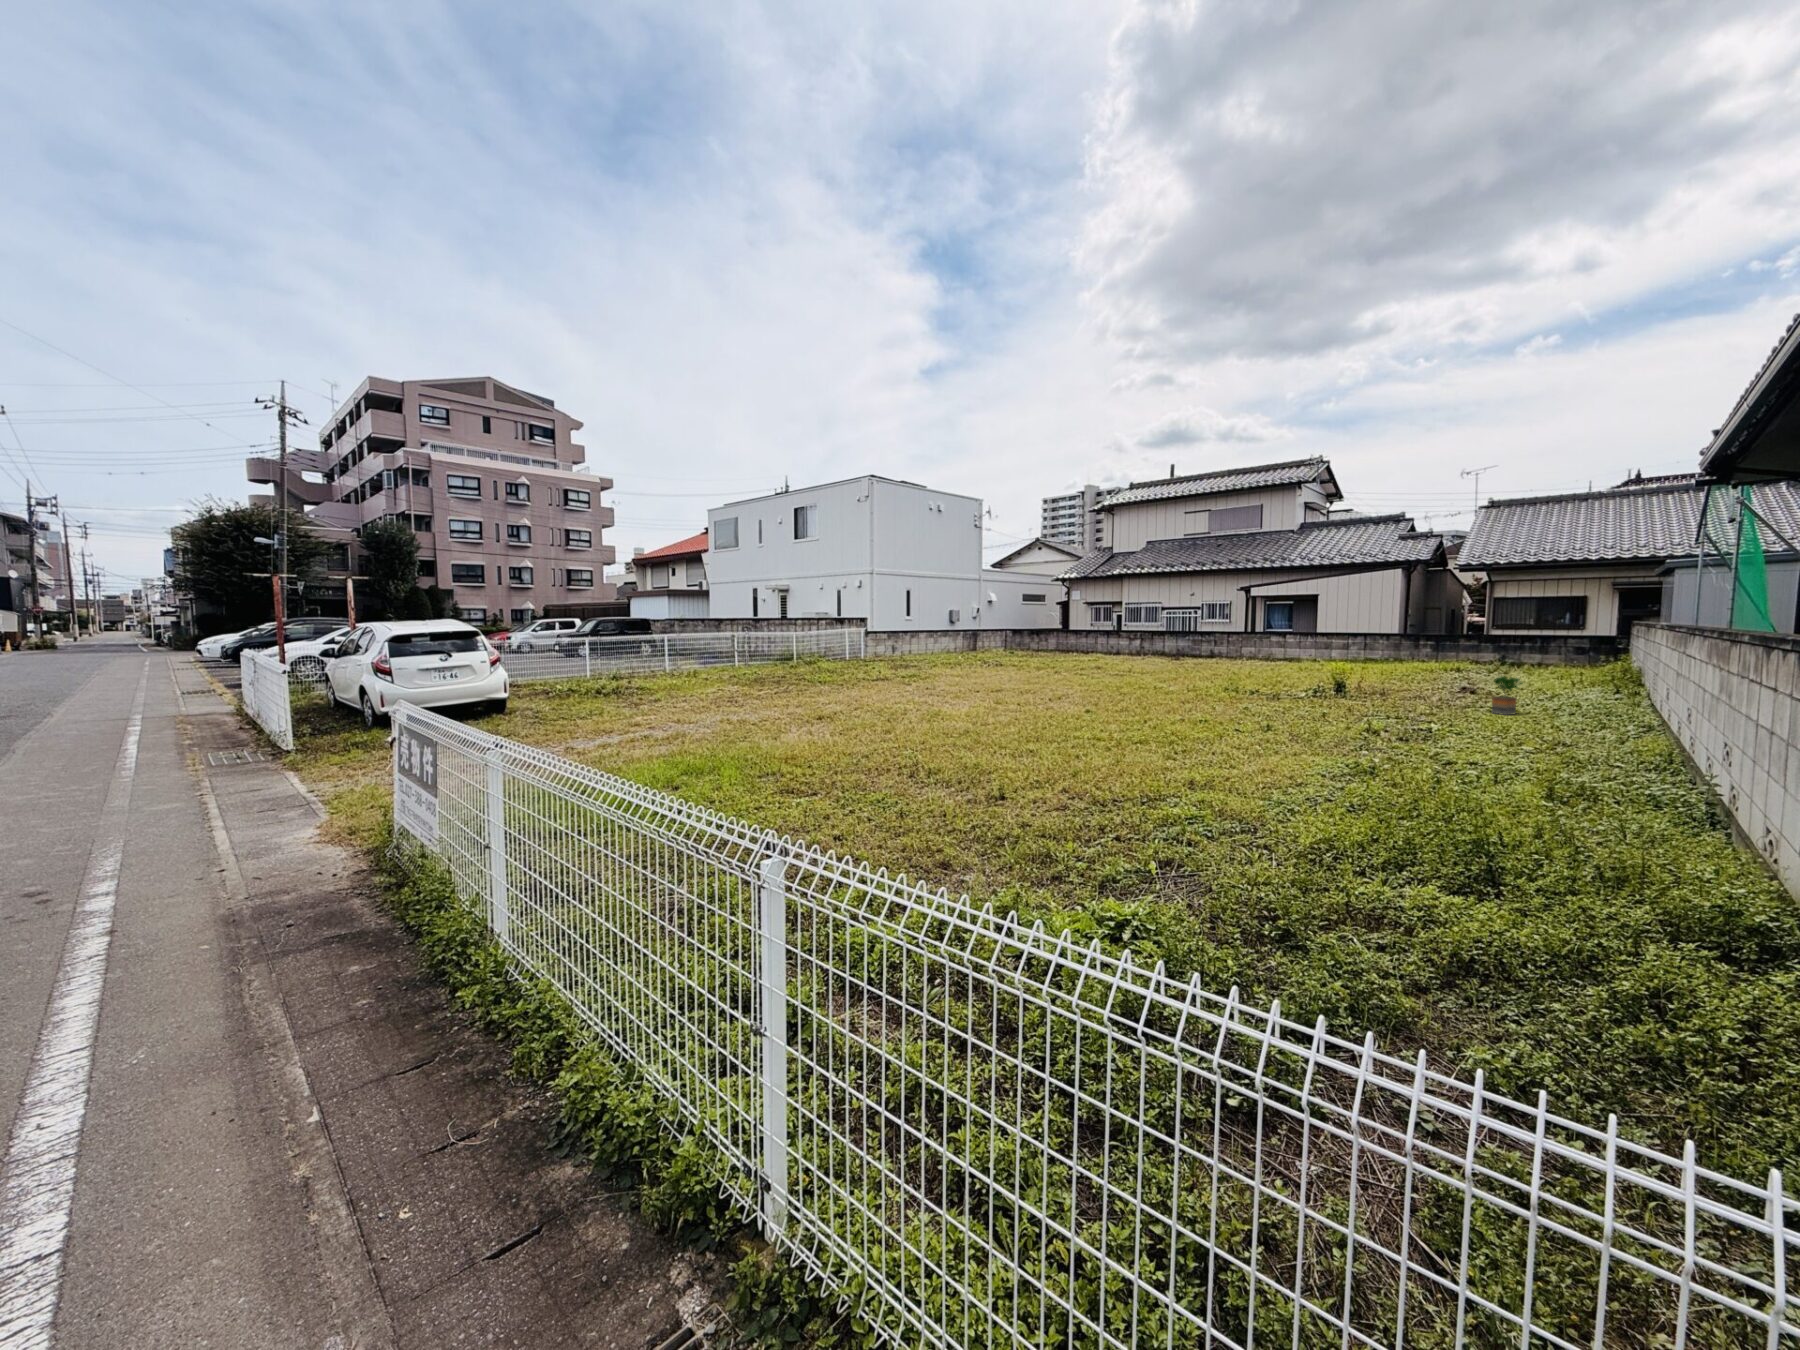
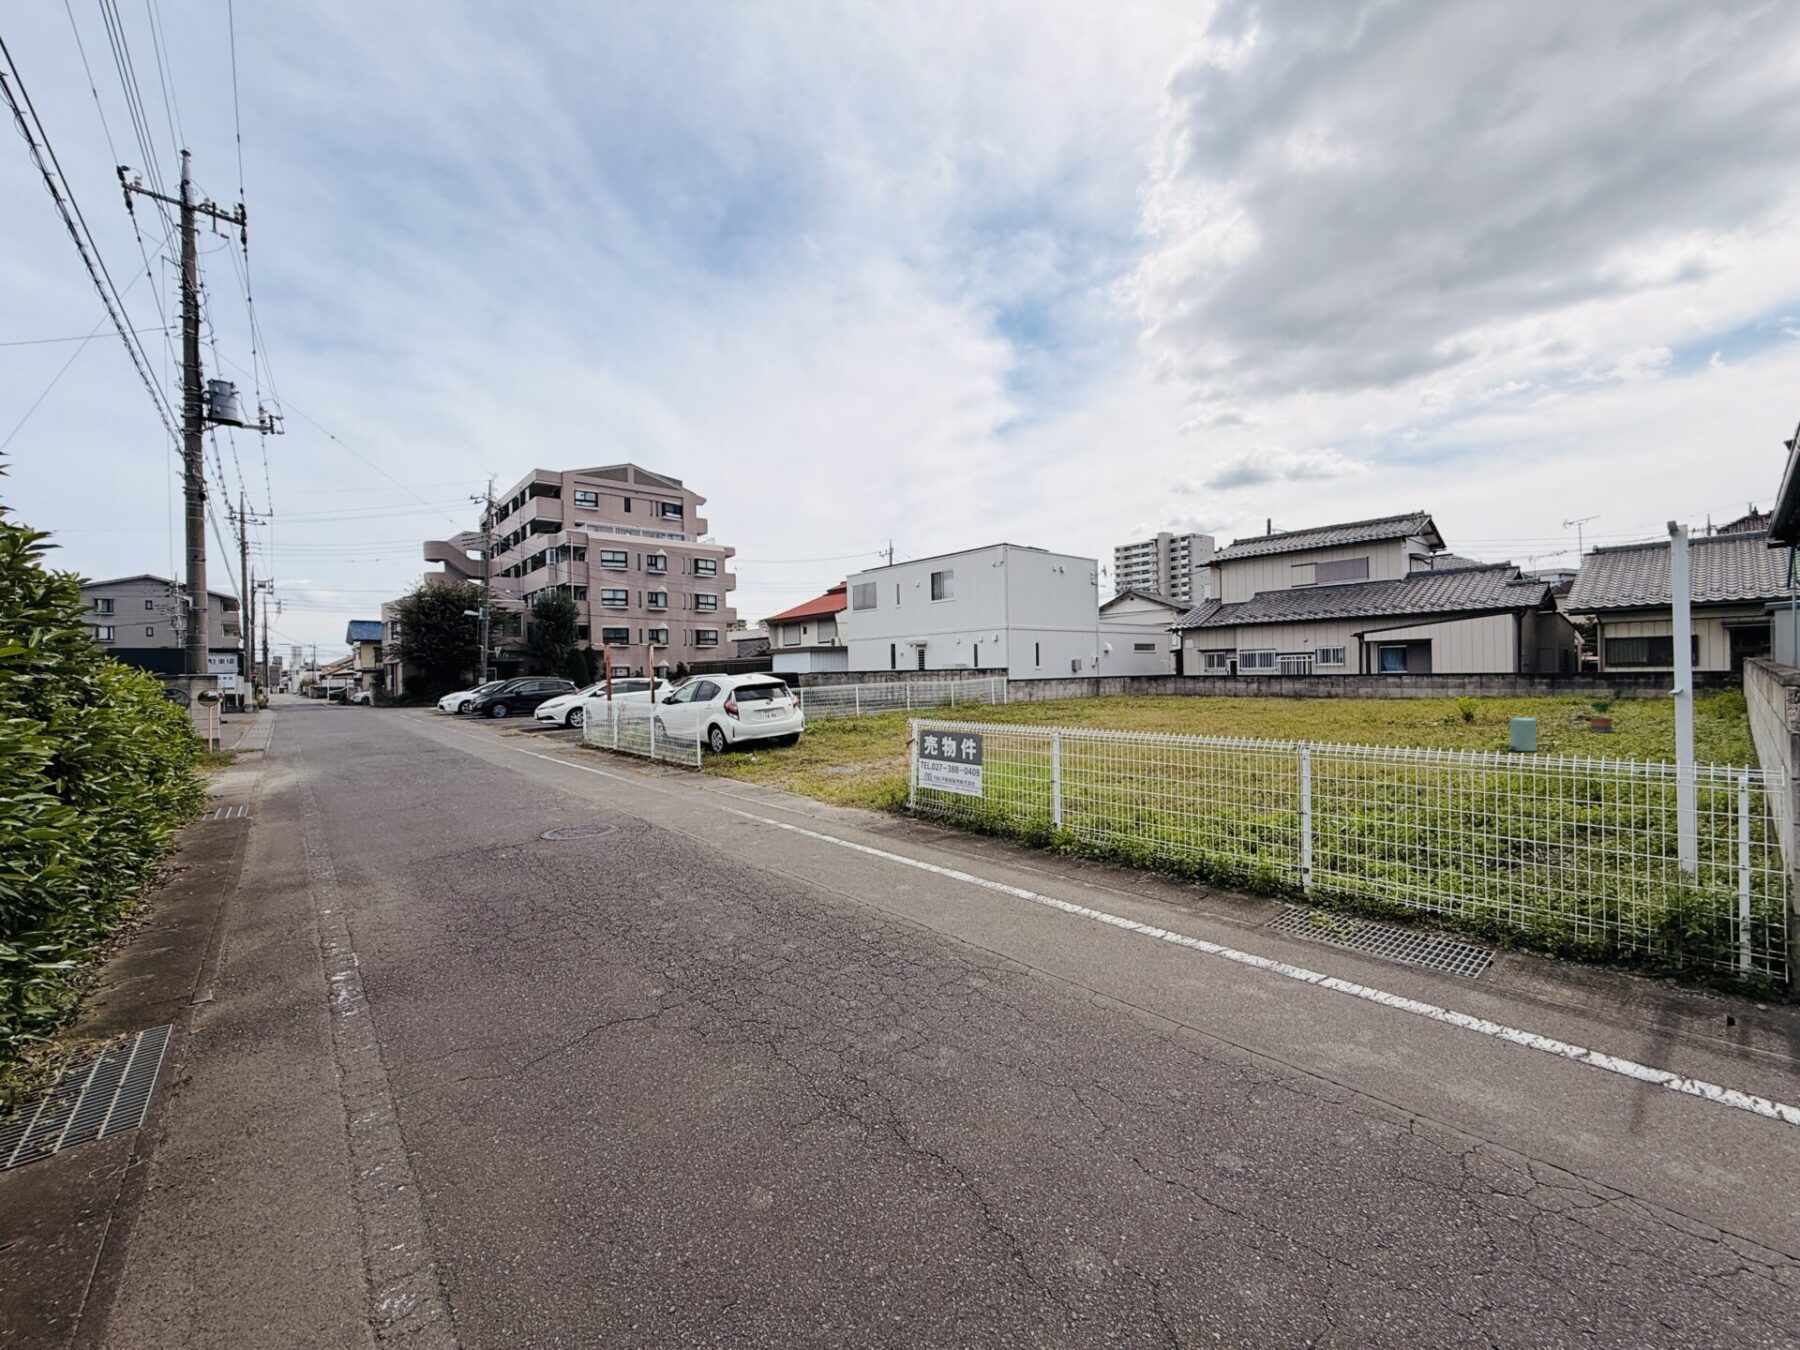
trash can: none [1392,700,1433,746] -> present [1509,718,1537,751]

